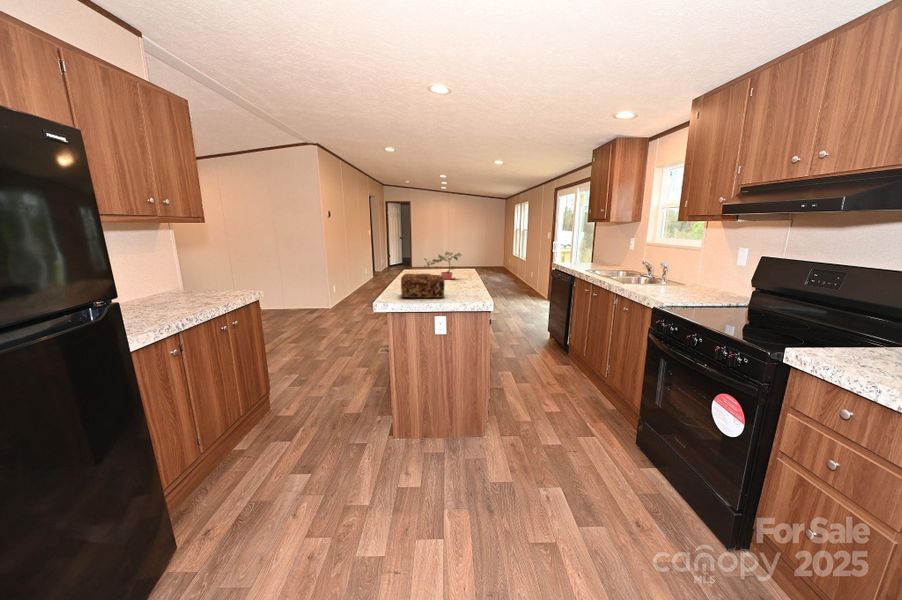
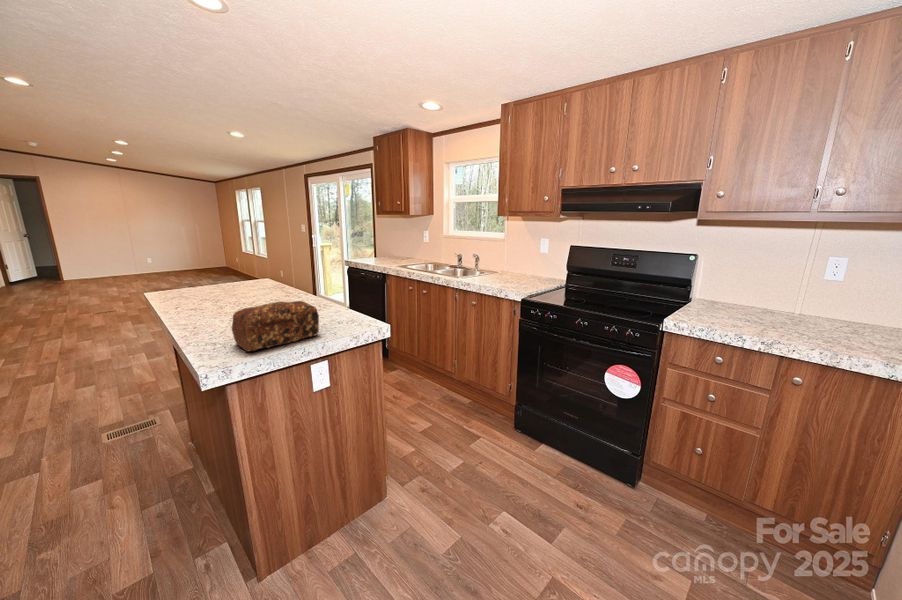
potted plant: present [424,252,461,279] -> none [210,259,280,303]

